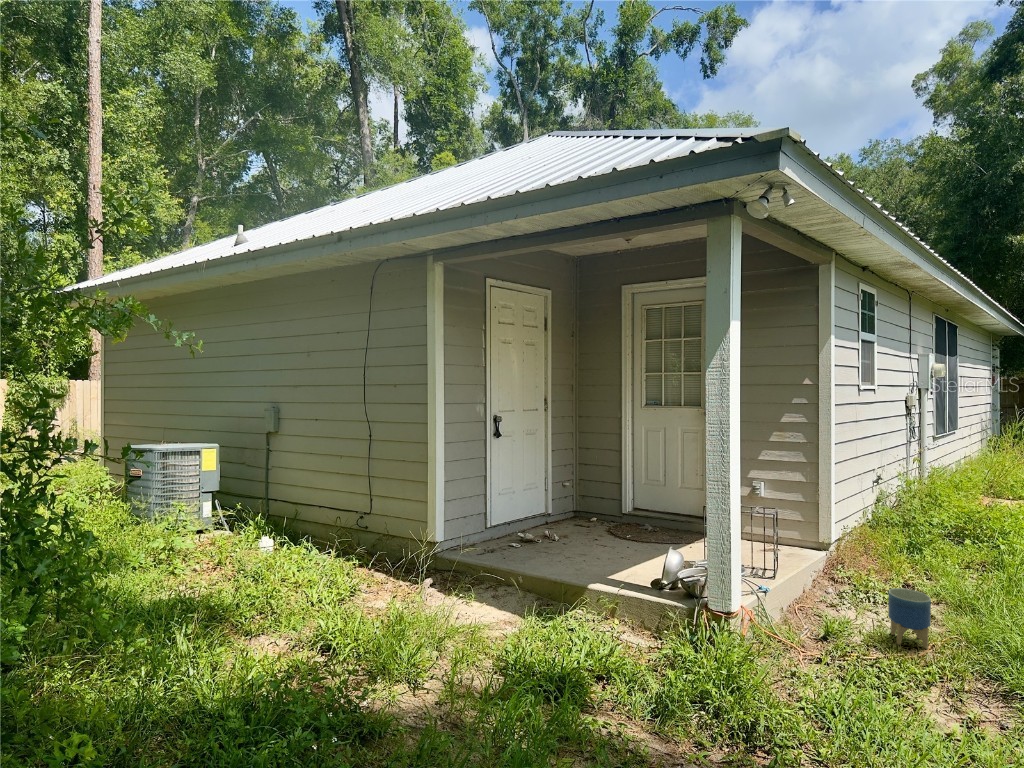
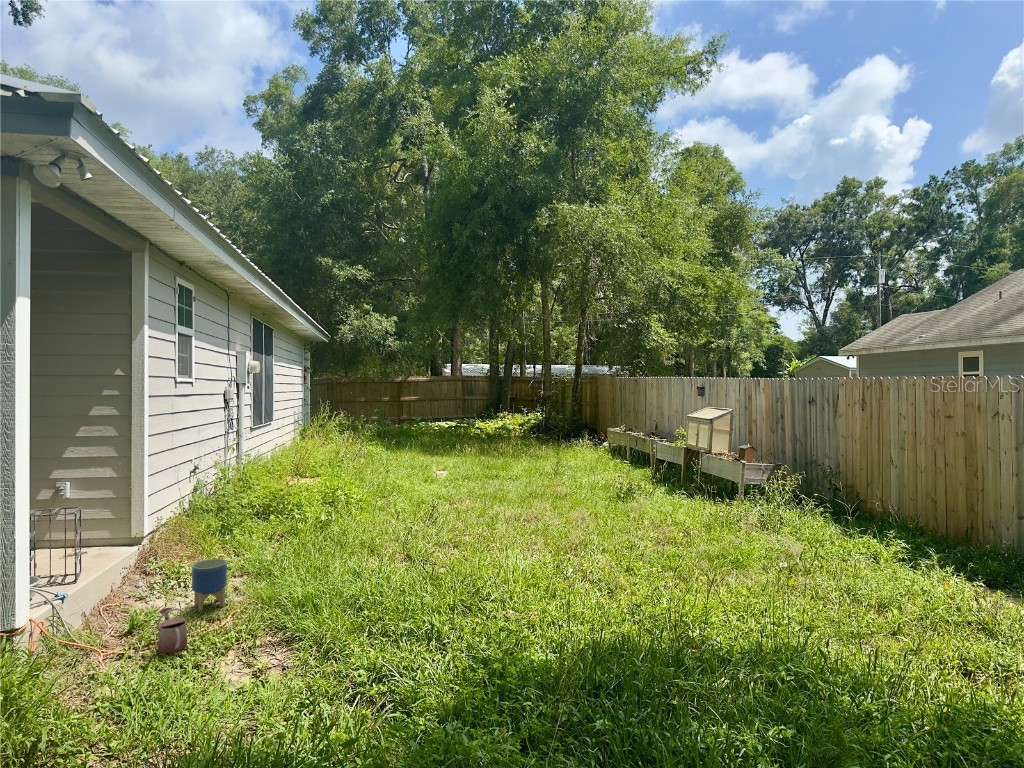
watering can: none [856,631,891,685] -> present [156,607,189,653]

